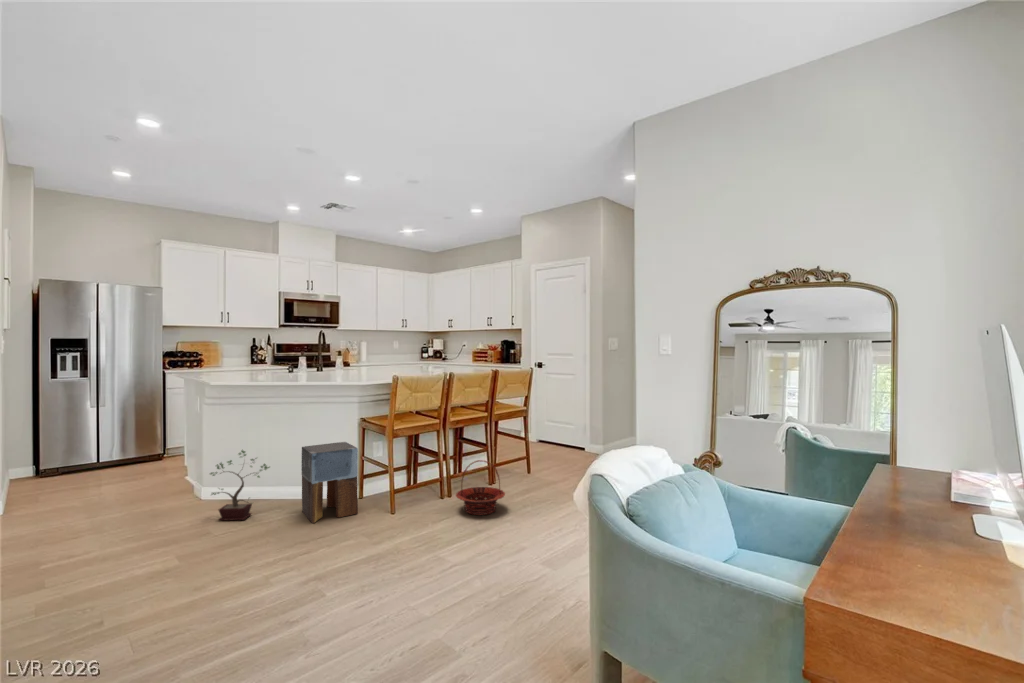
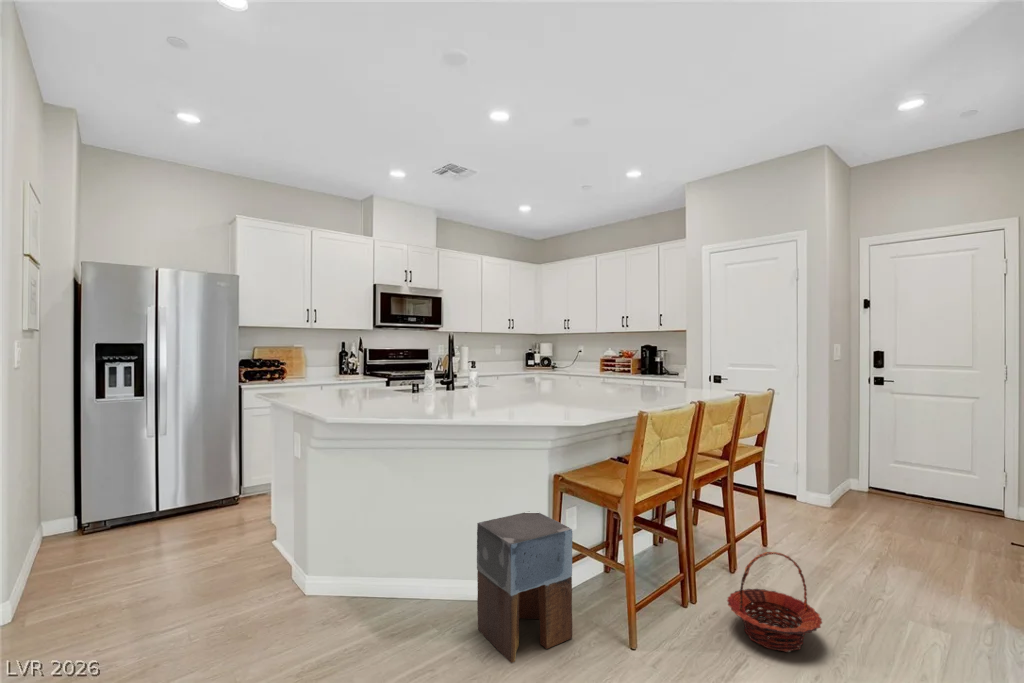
potted plant: present [210,450,269,521] -> none [336,527,439,649]

